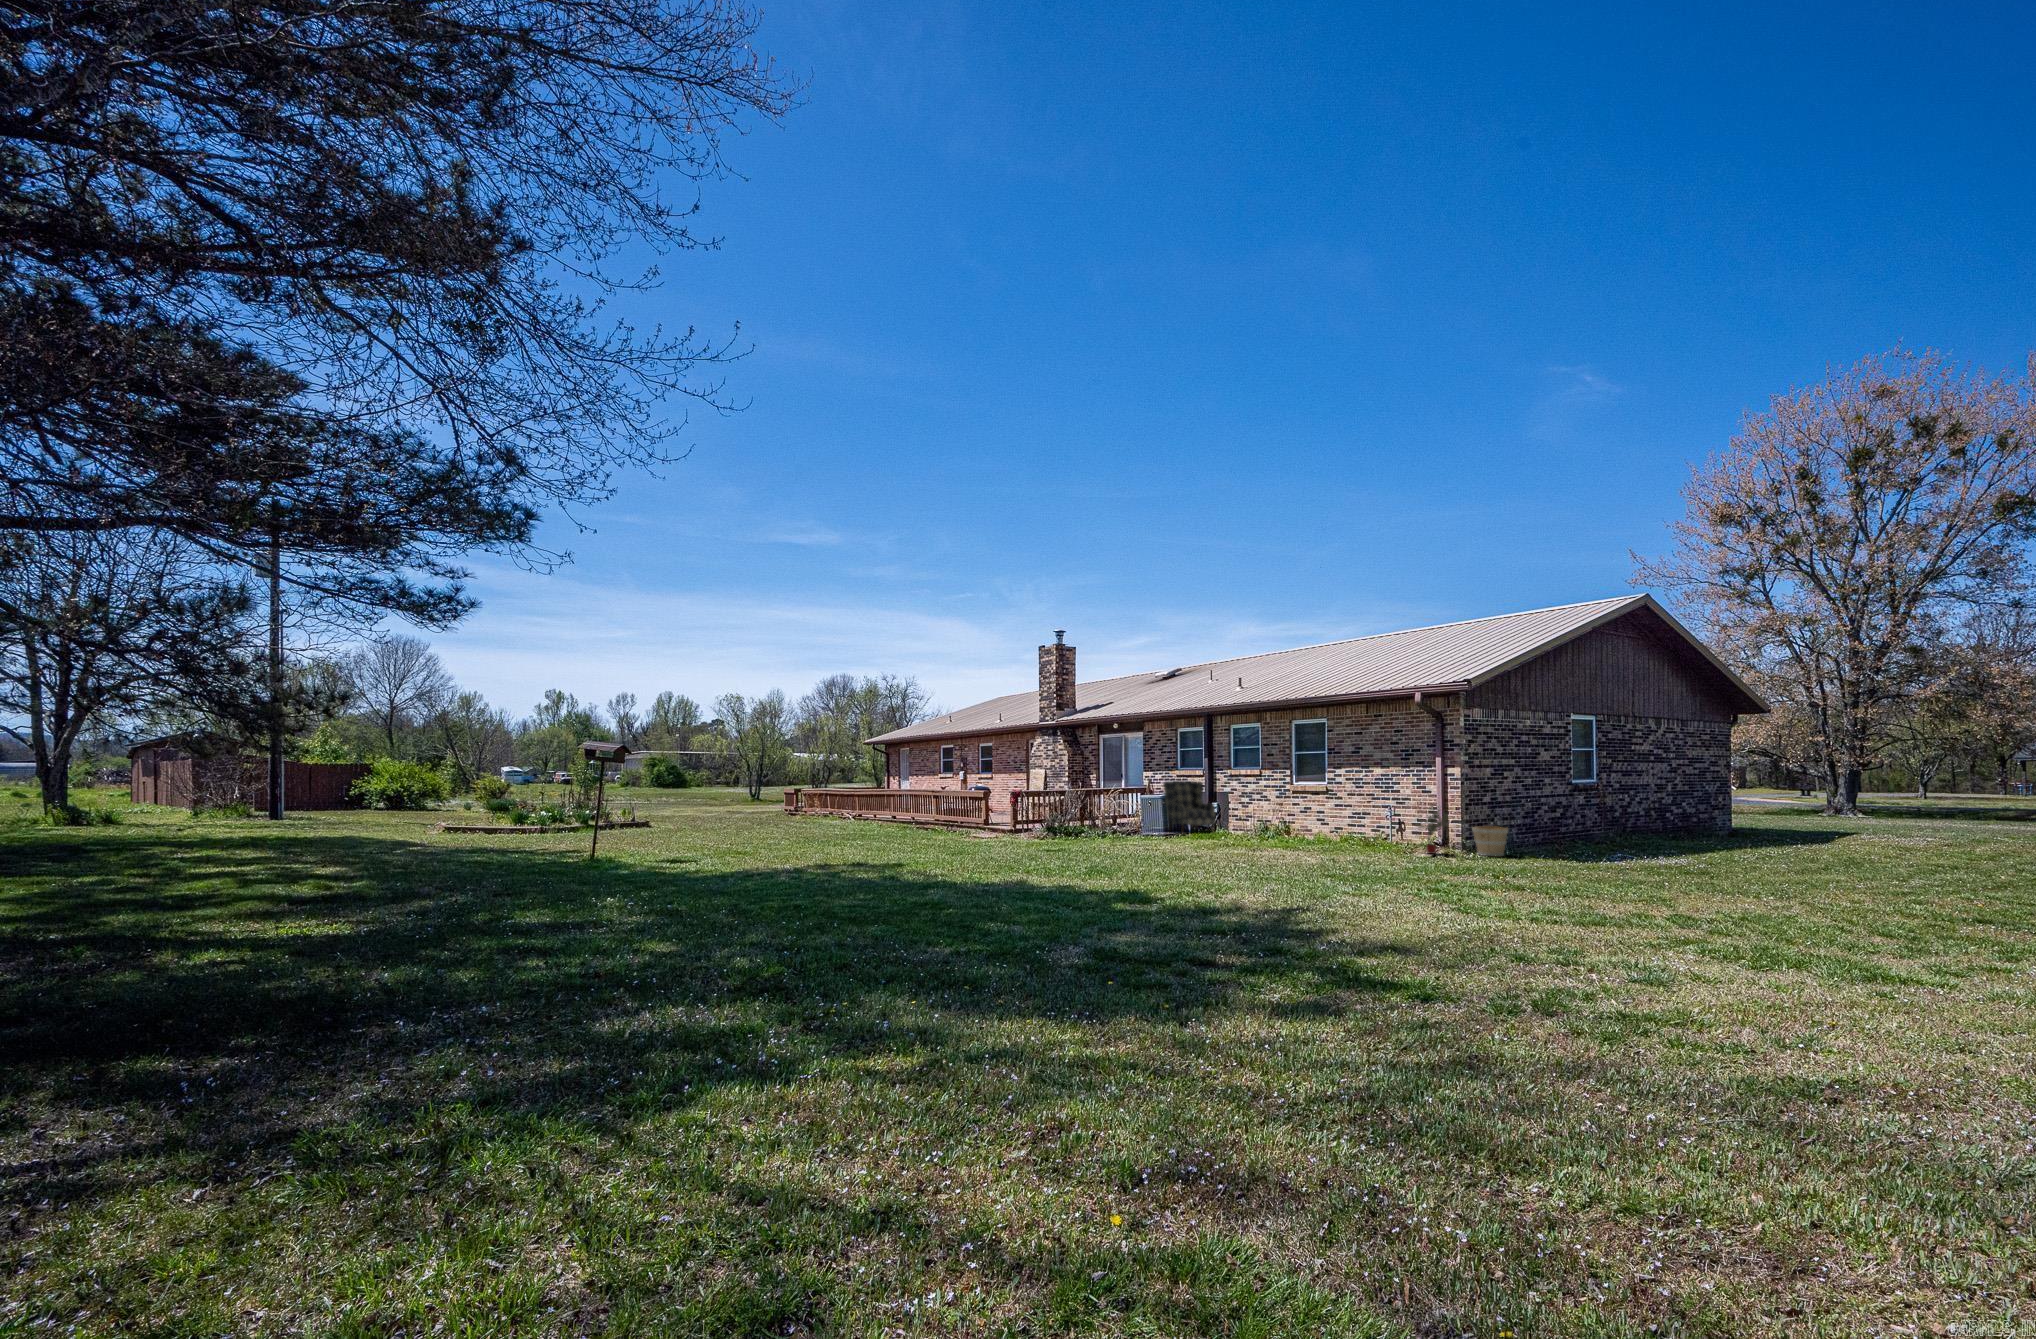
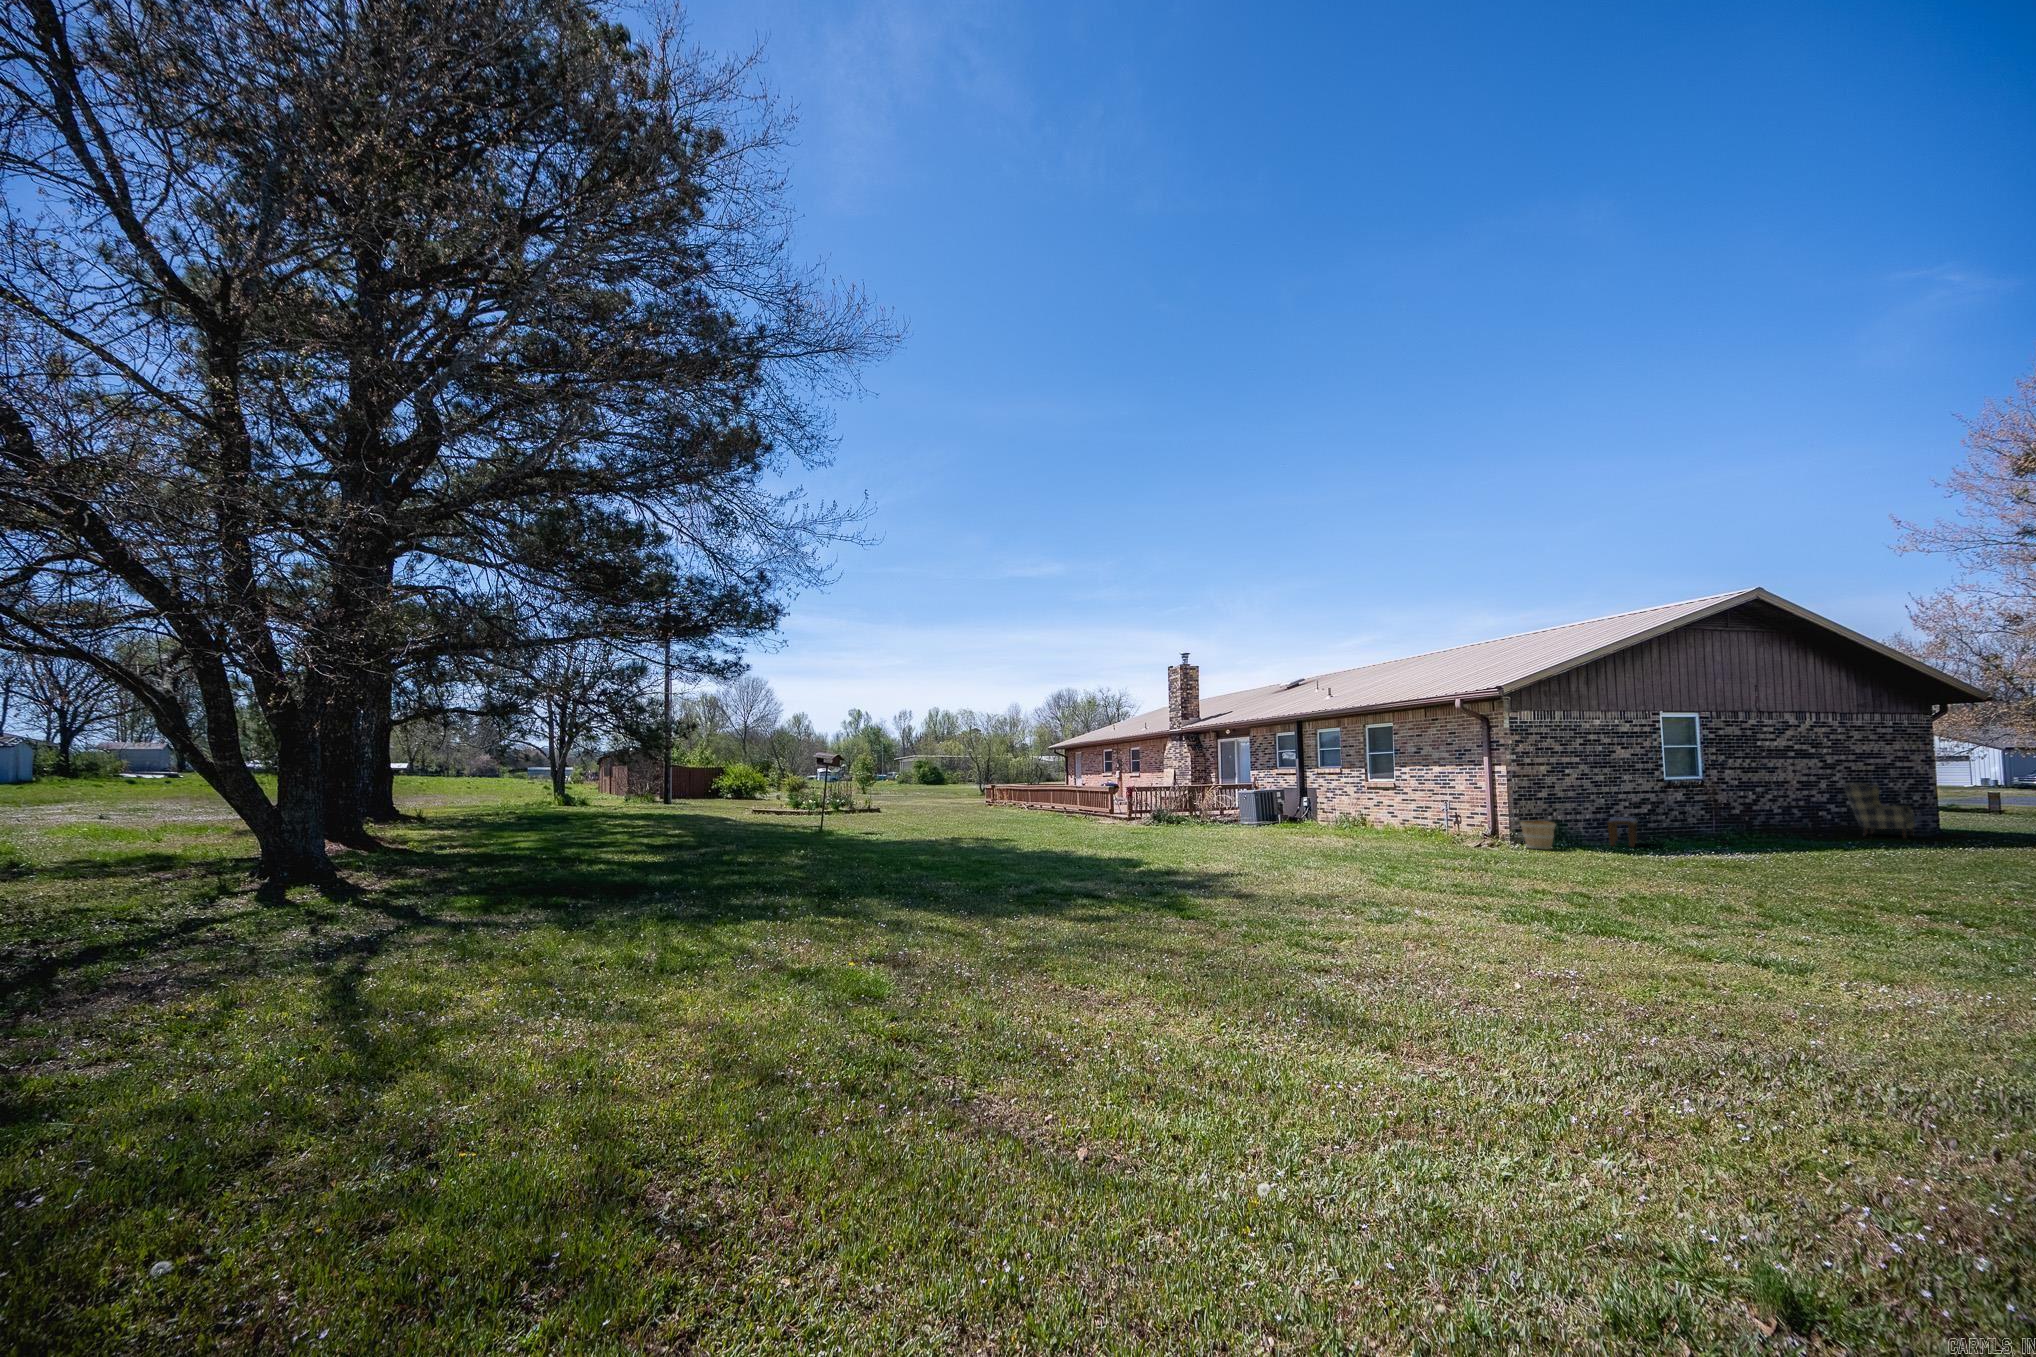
chair: present [1163,781,1216,833] -> present [1845,784,1915,838]
potted tree: present [1416,805,1448,854] -> none [1464,801,1496,846]
bench: none [1545,822,1573,853] -> present [1607,818,1637,847]

